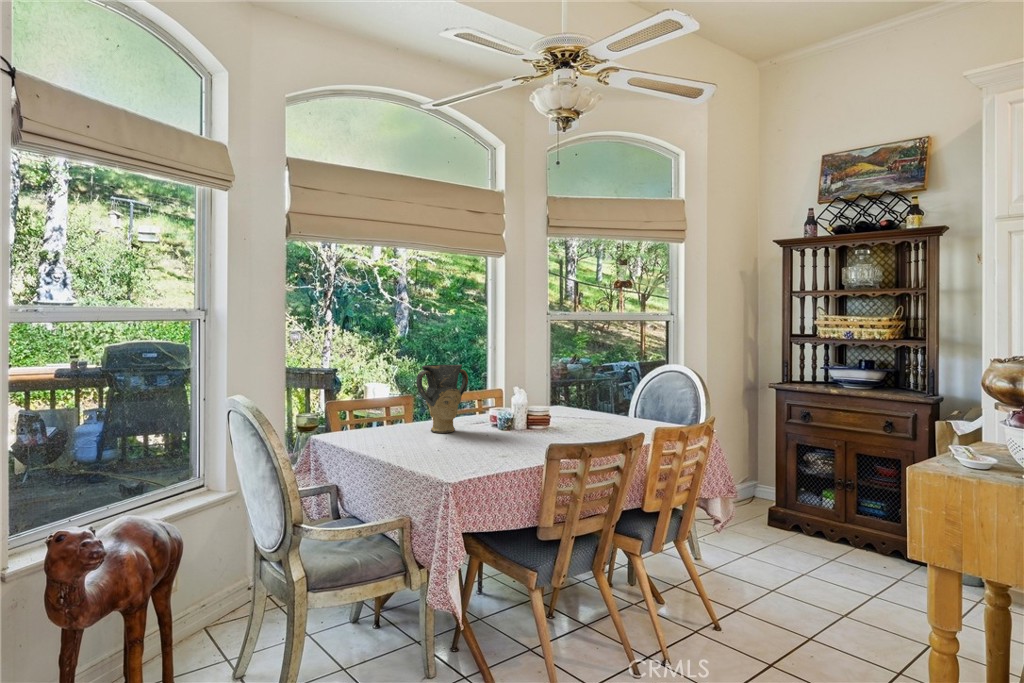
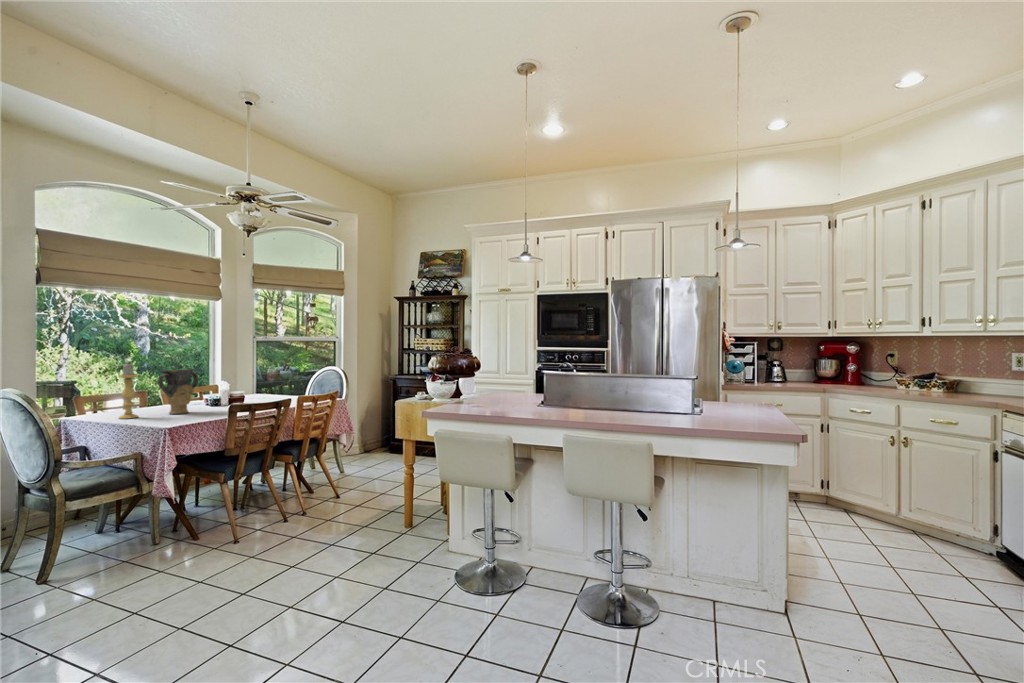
candle holder: none [371,353,393,435] -> present [119,364,138,419]

